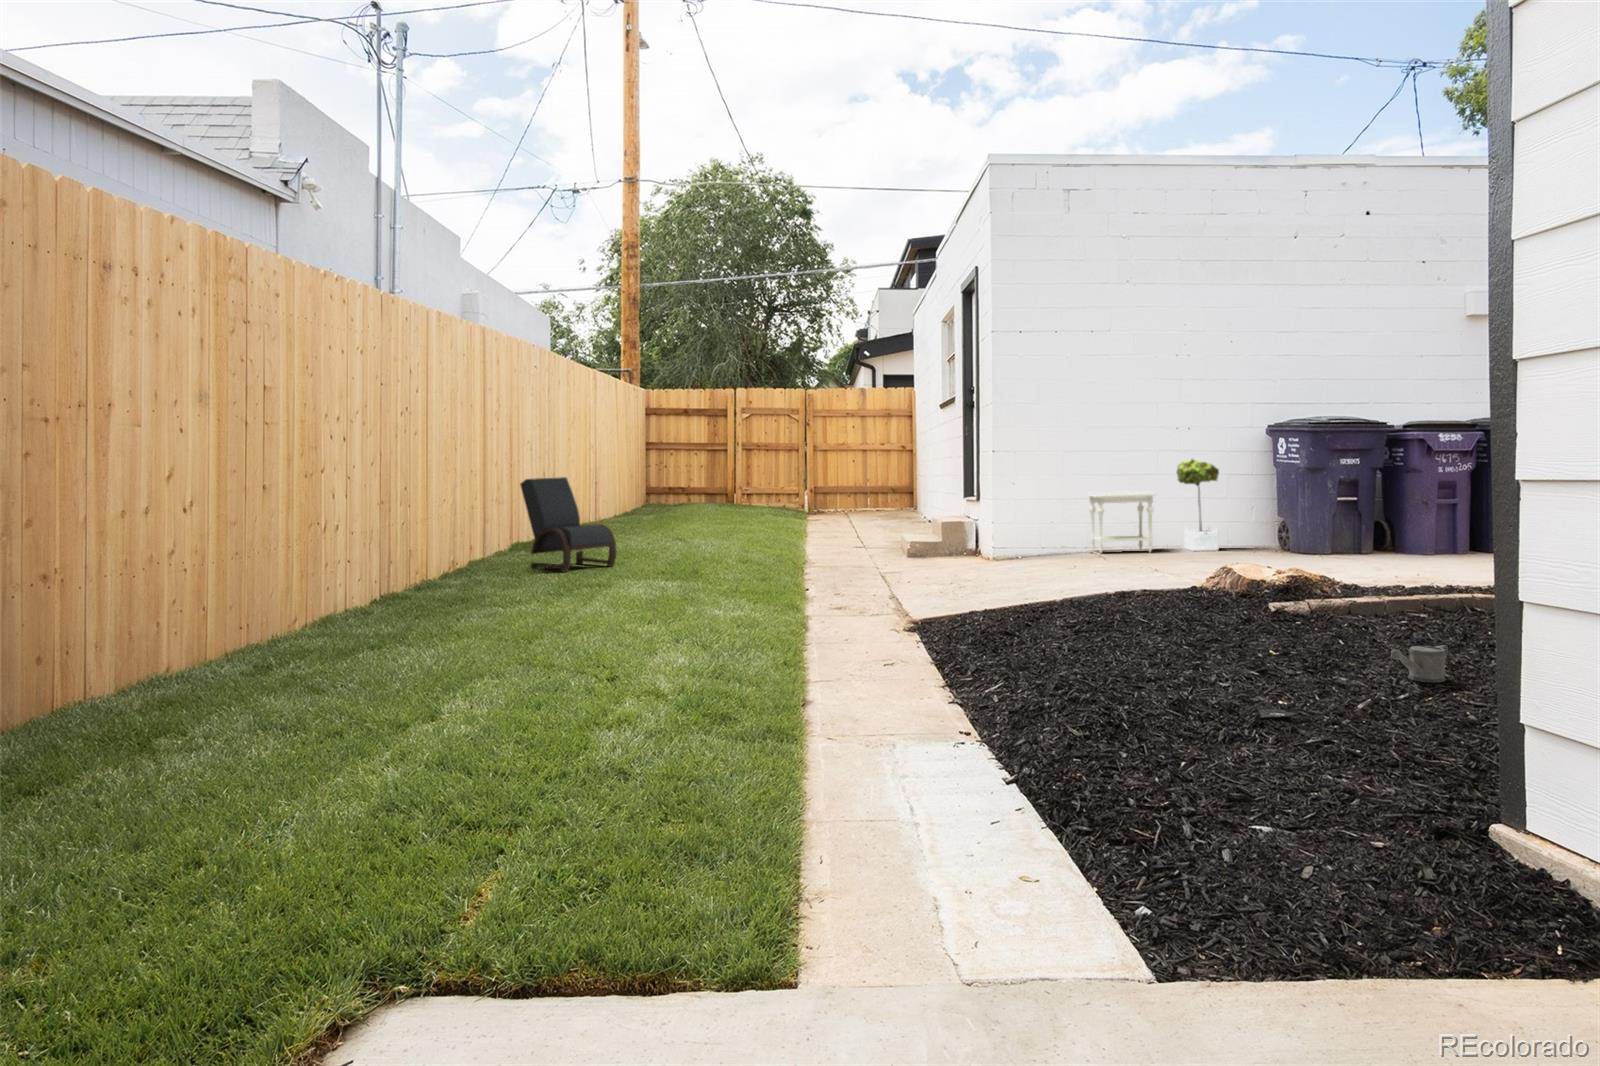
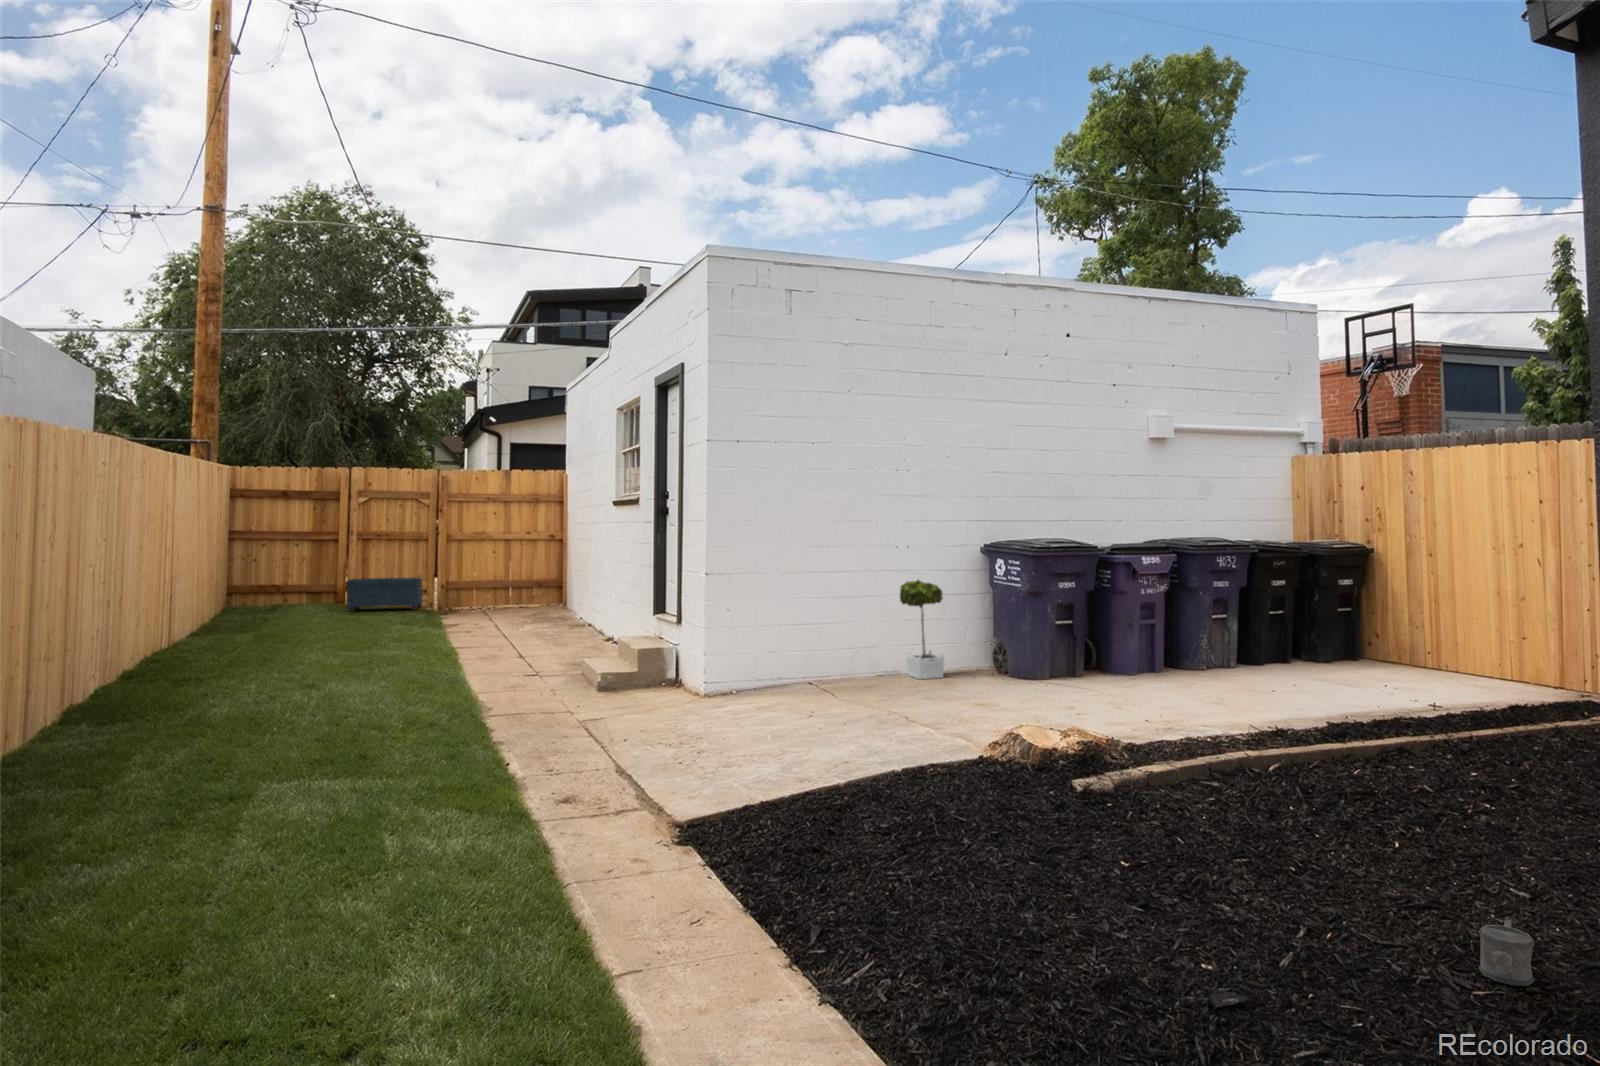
lounge chair: present [520,477,616,572] -> none [21,606,189,757]
bench: none [734,483,795,511] -> present [347,578,422,612]
side table: present [1087,491,1156,553] -> none [808,613,885,687]

